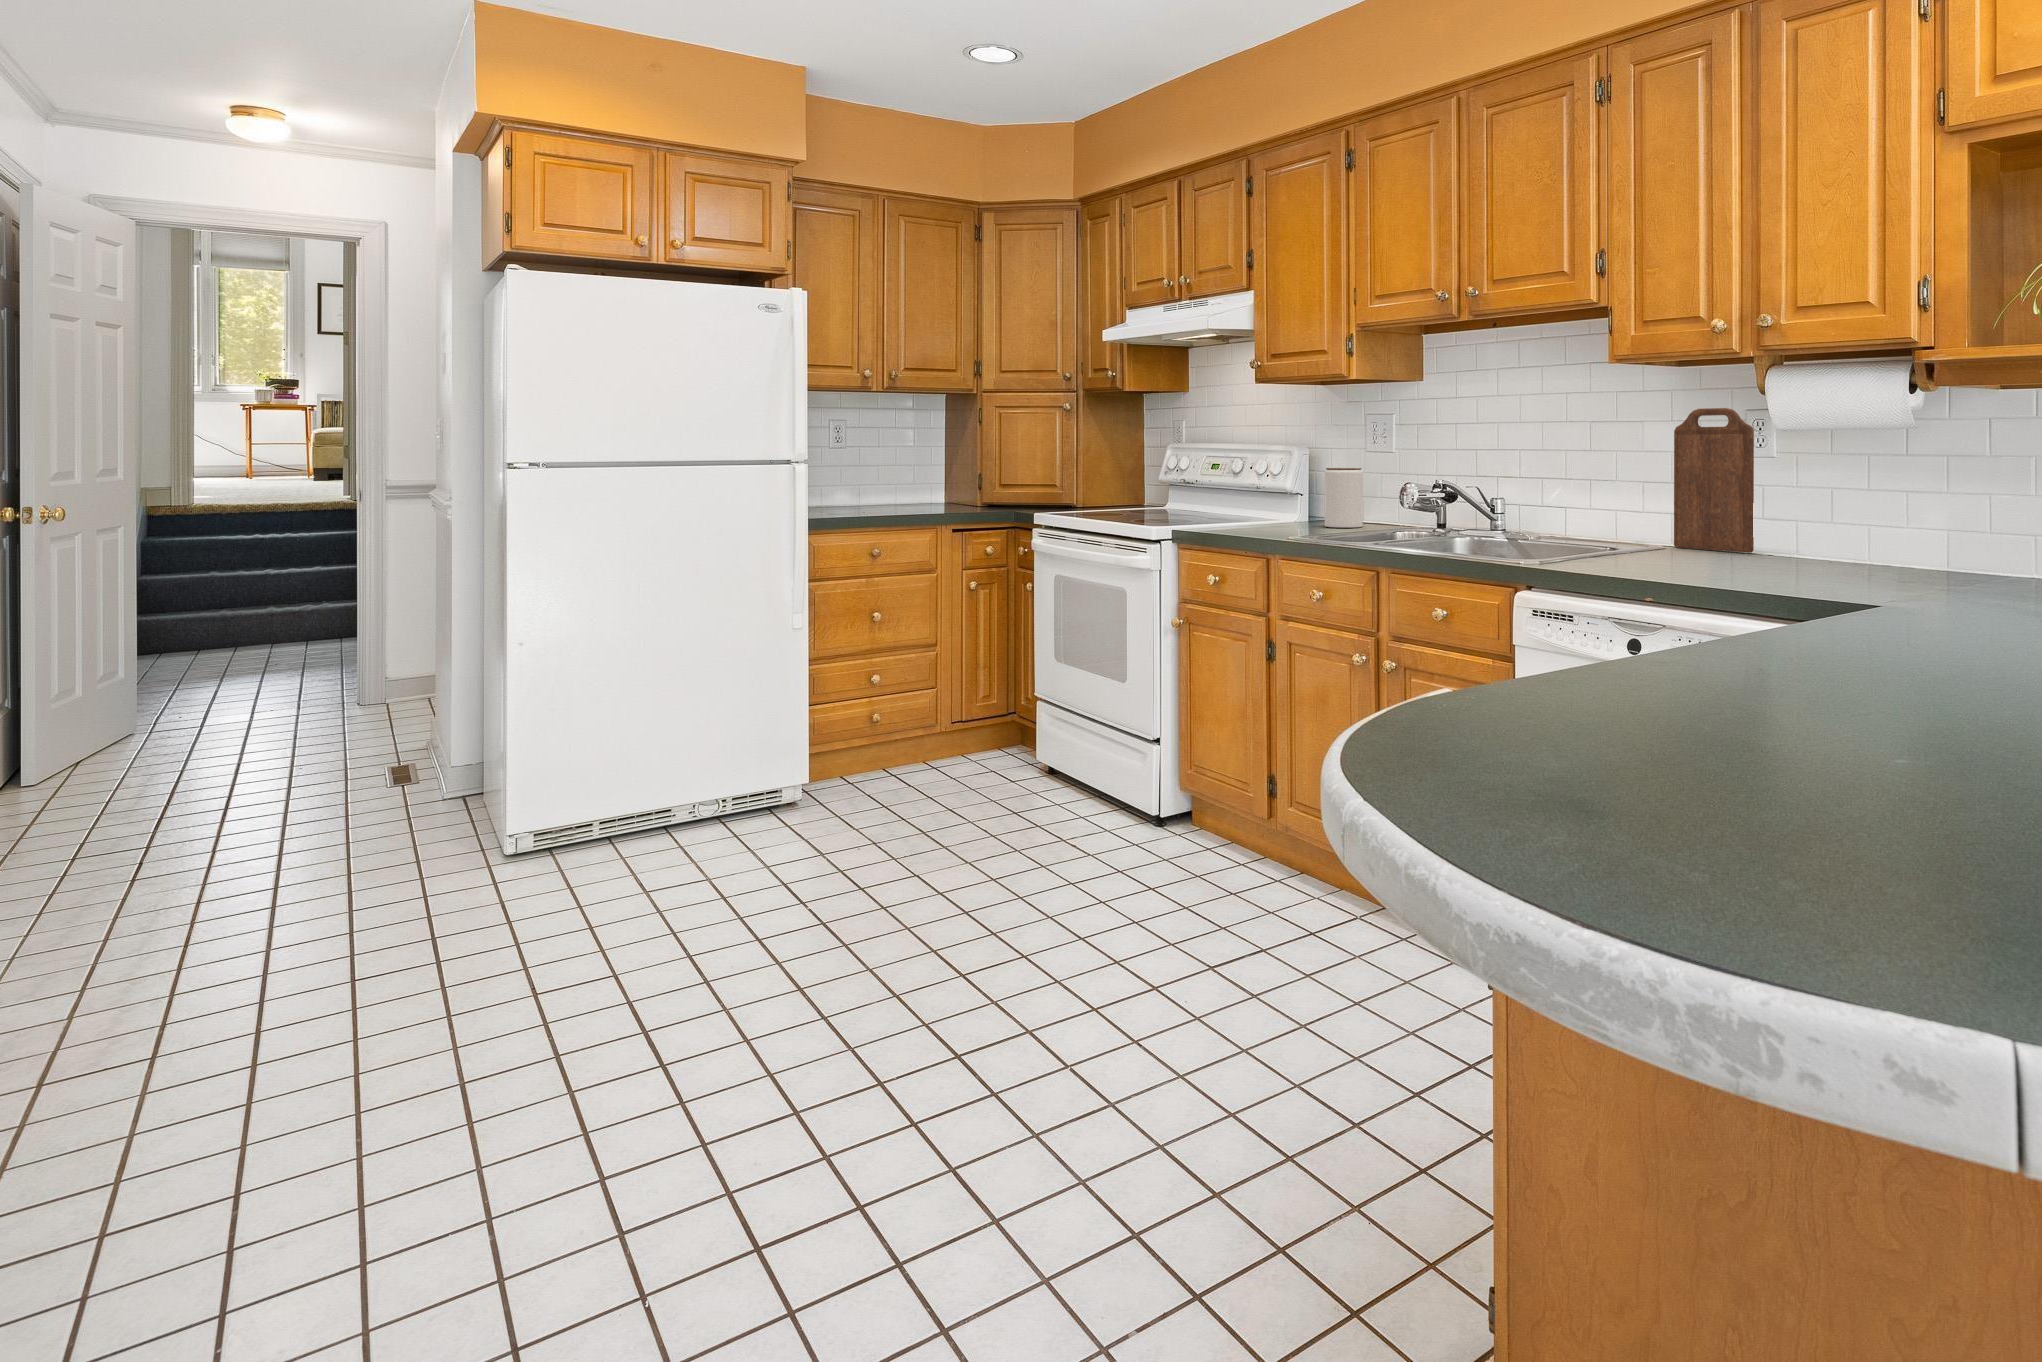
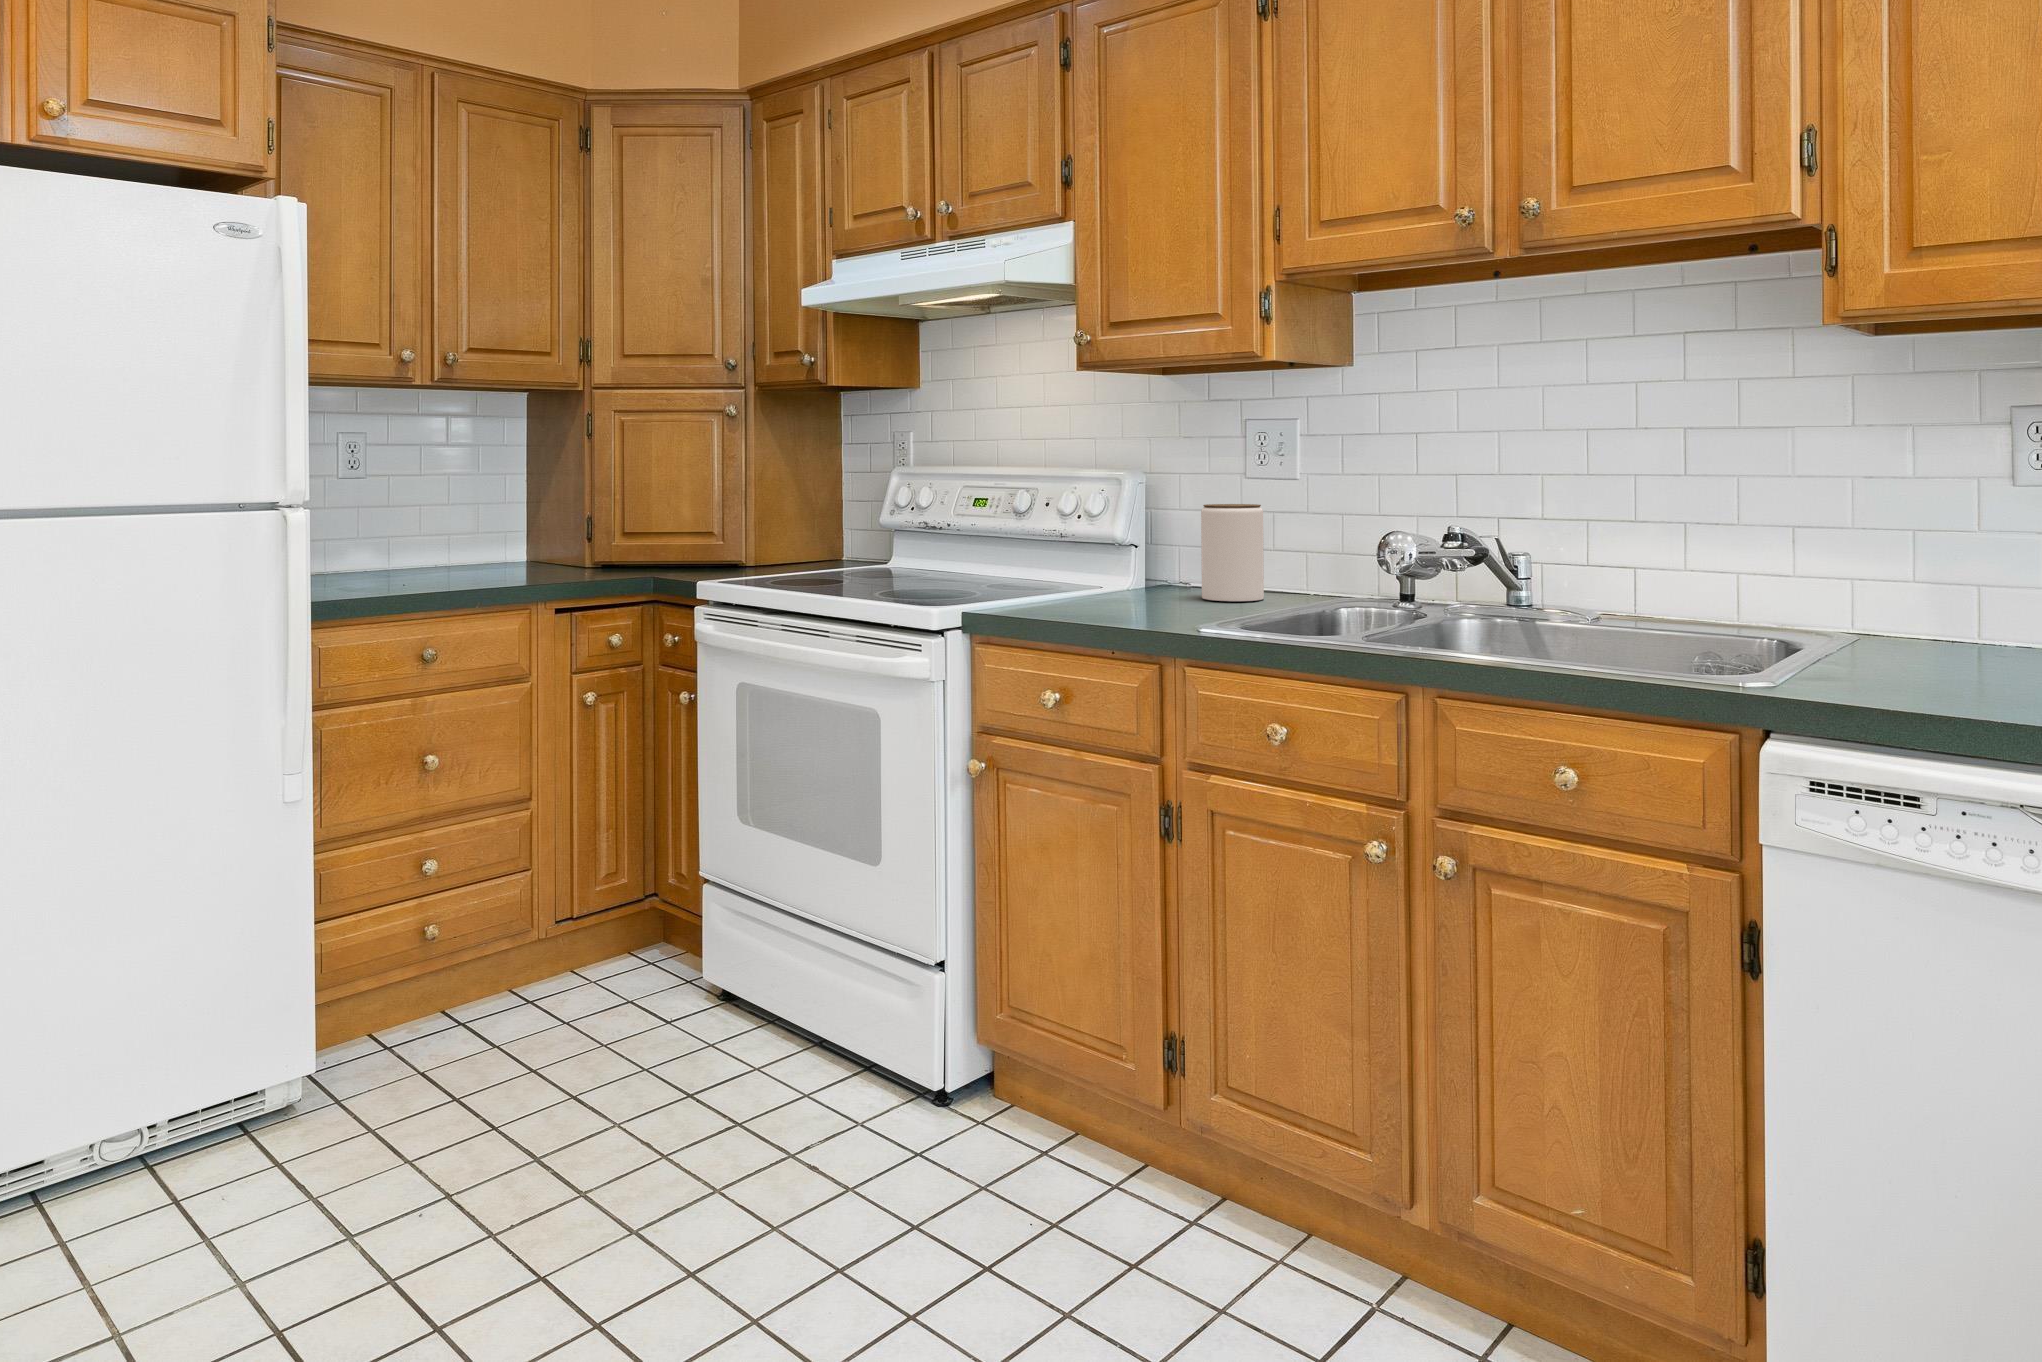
cutting board: present [1674,408,1754,553] -> none [1861,403,2031,647]

